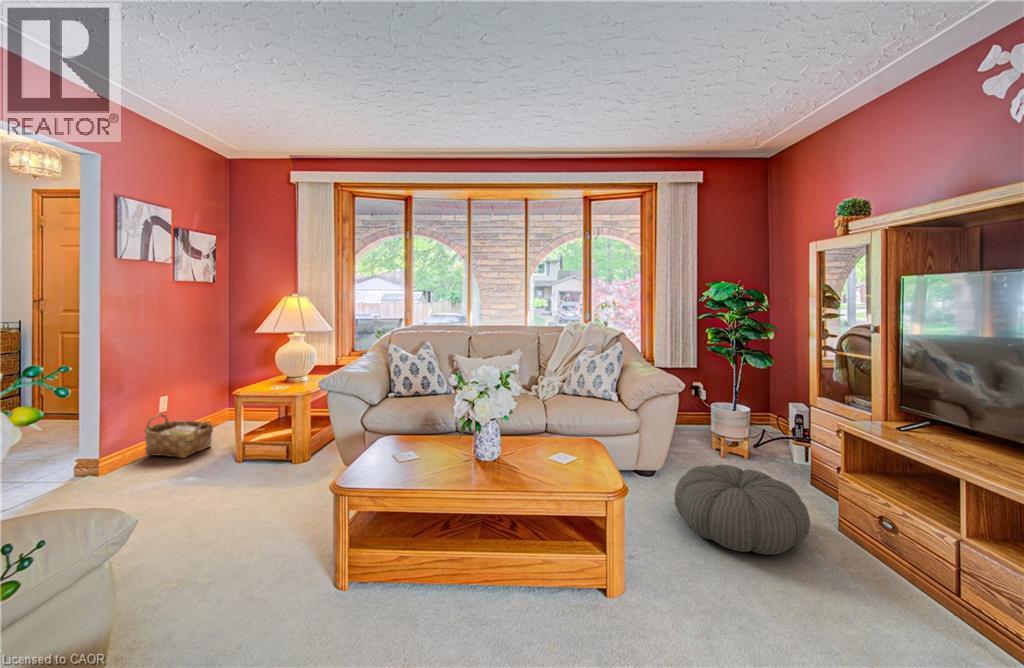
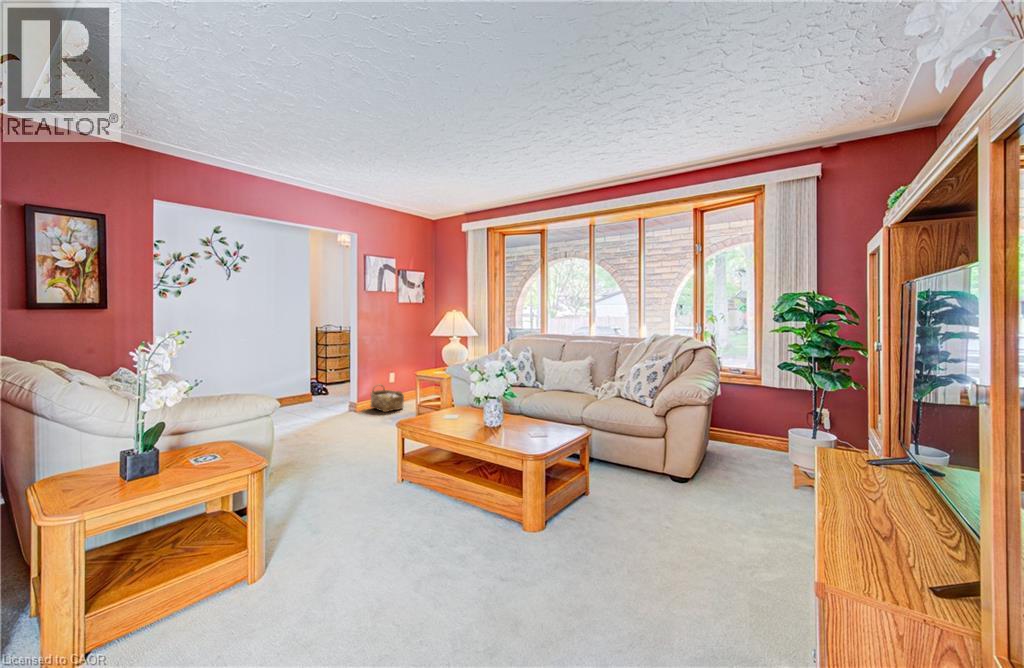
pouf: present [674,464,810,555] -> none [626,468,752,552]

